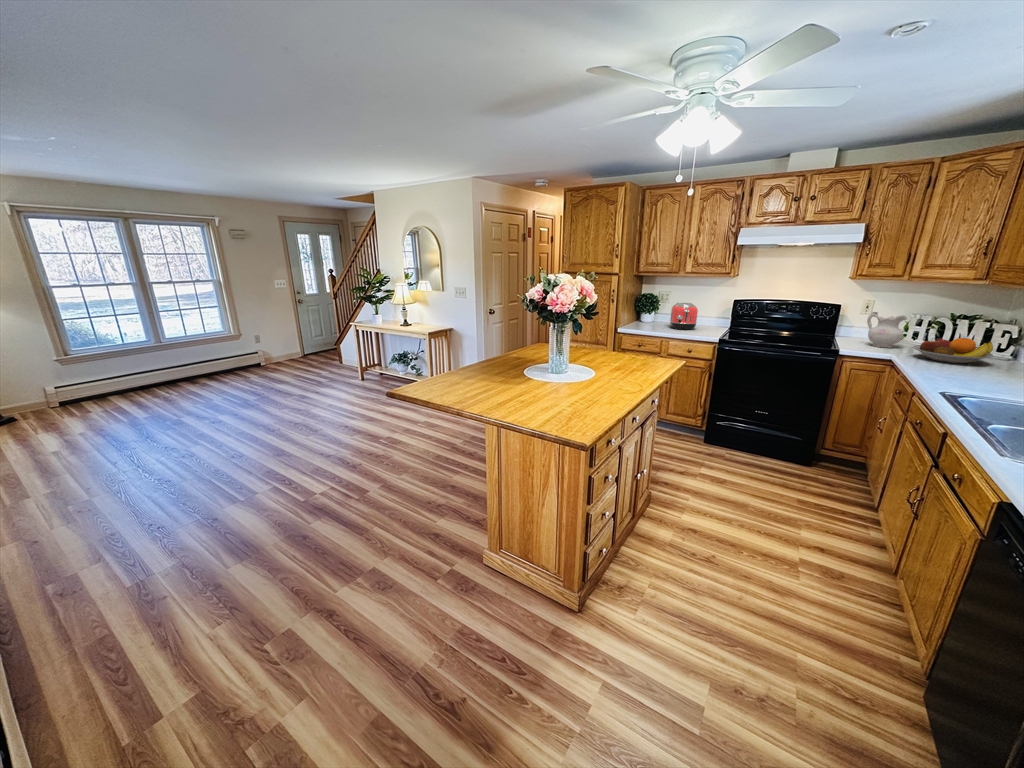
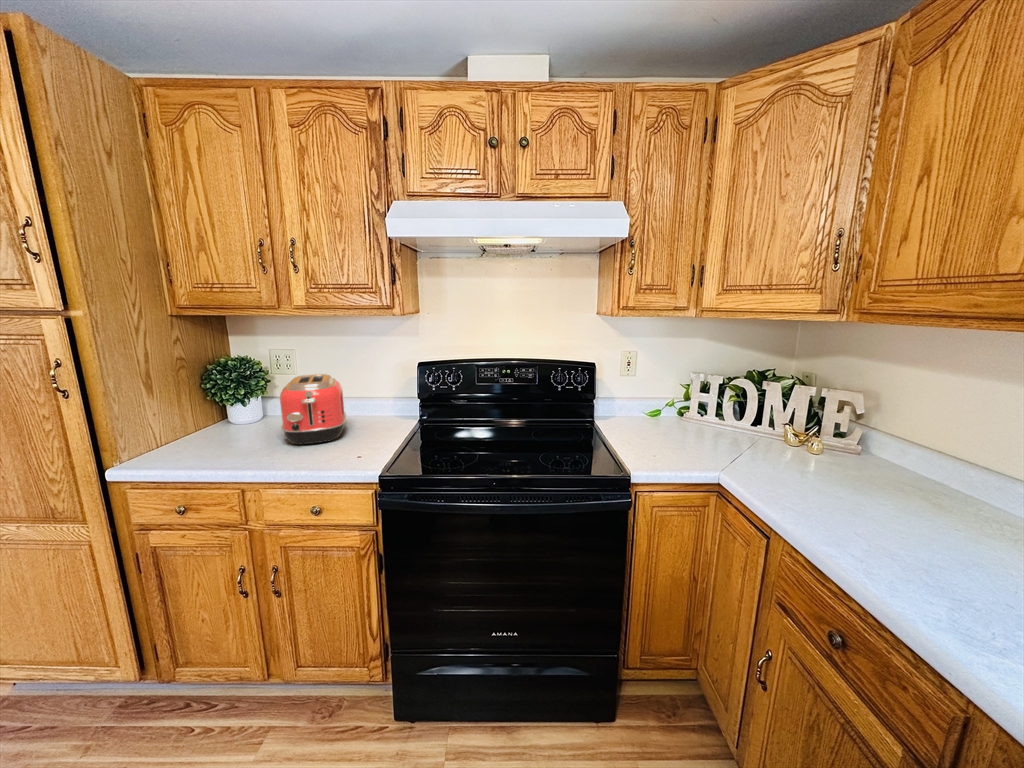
ceramic pitcher: present [867,312,907,348] -> none [649,378,711,447]
fruit bowl: present [913,338,993,363] -> none [753,431,900,494]

